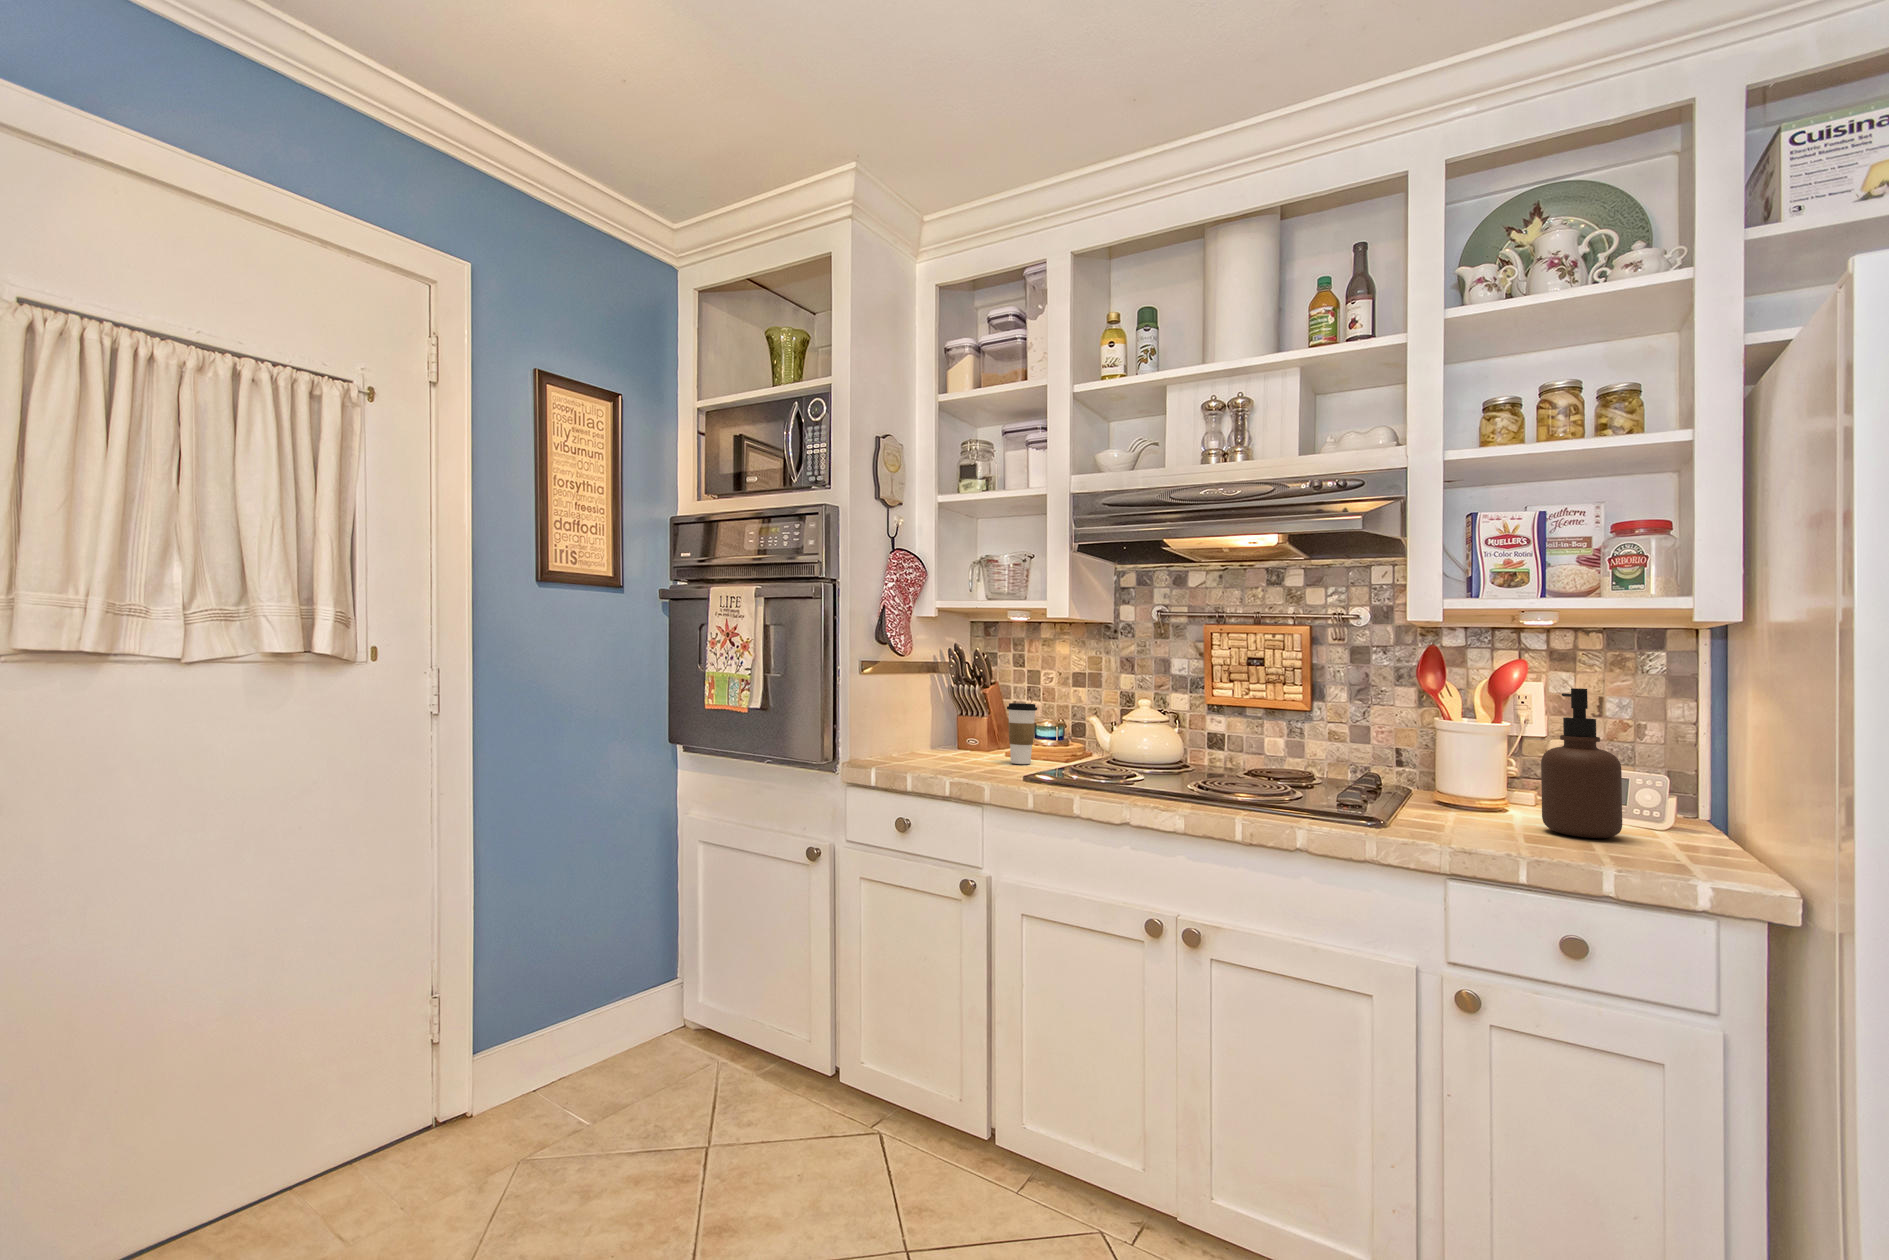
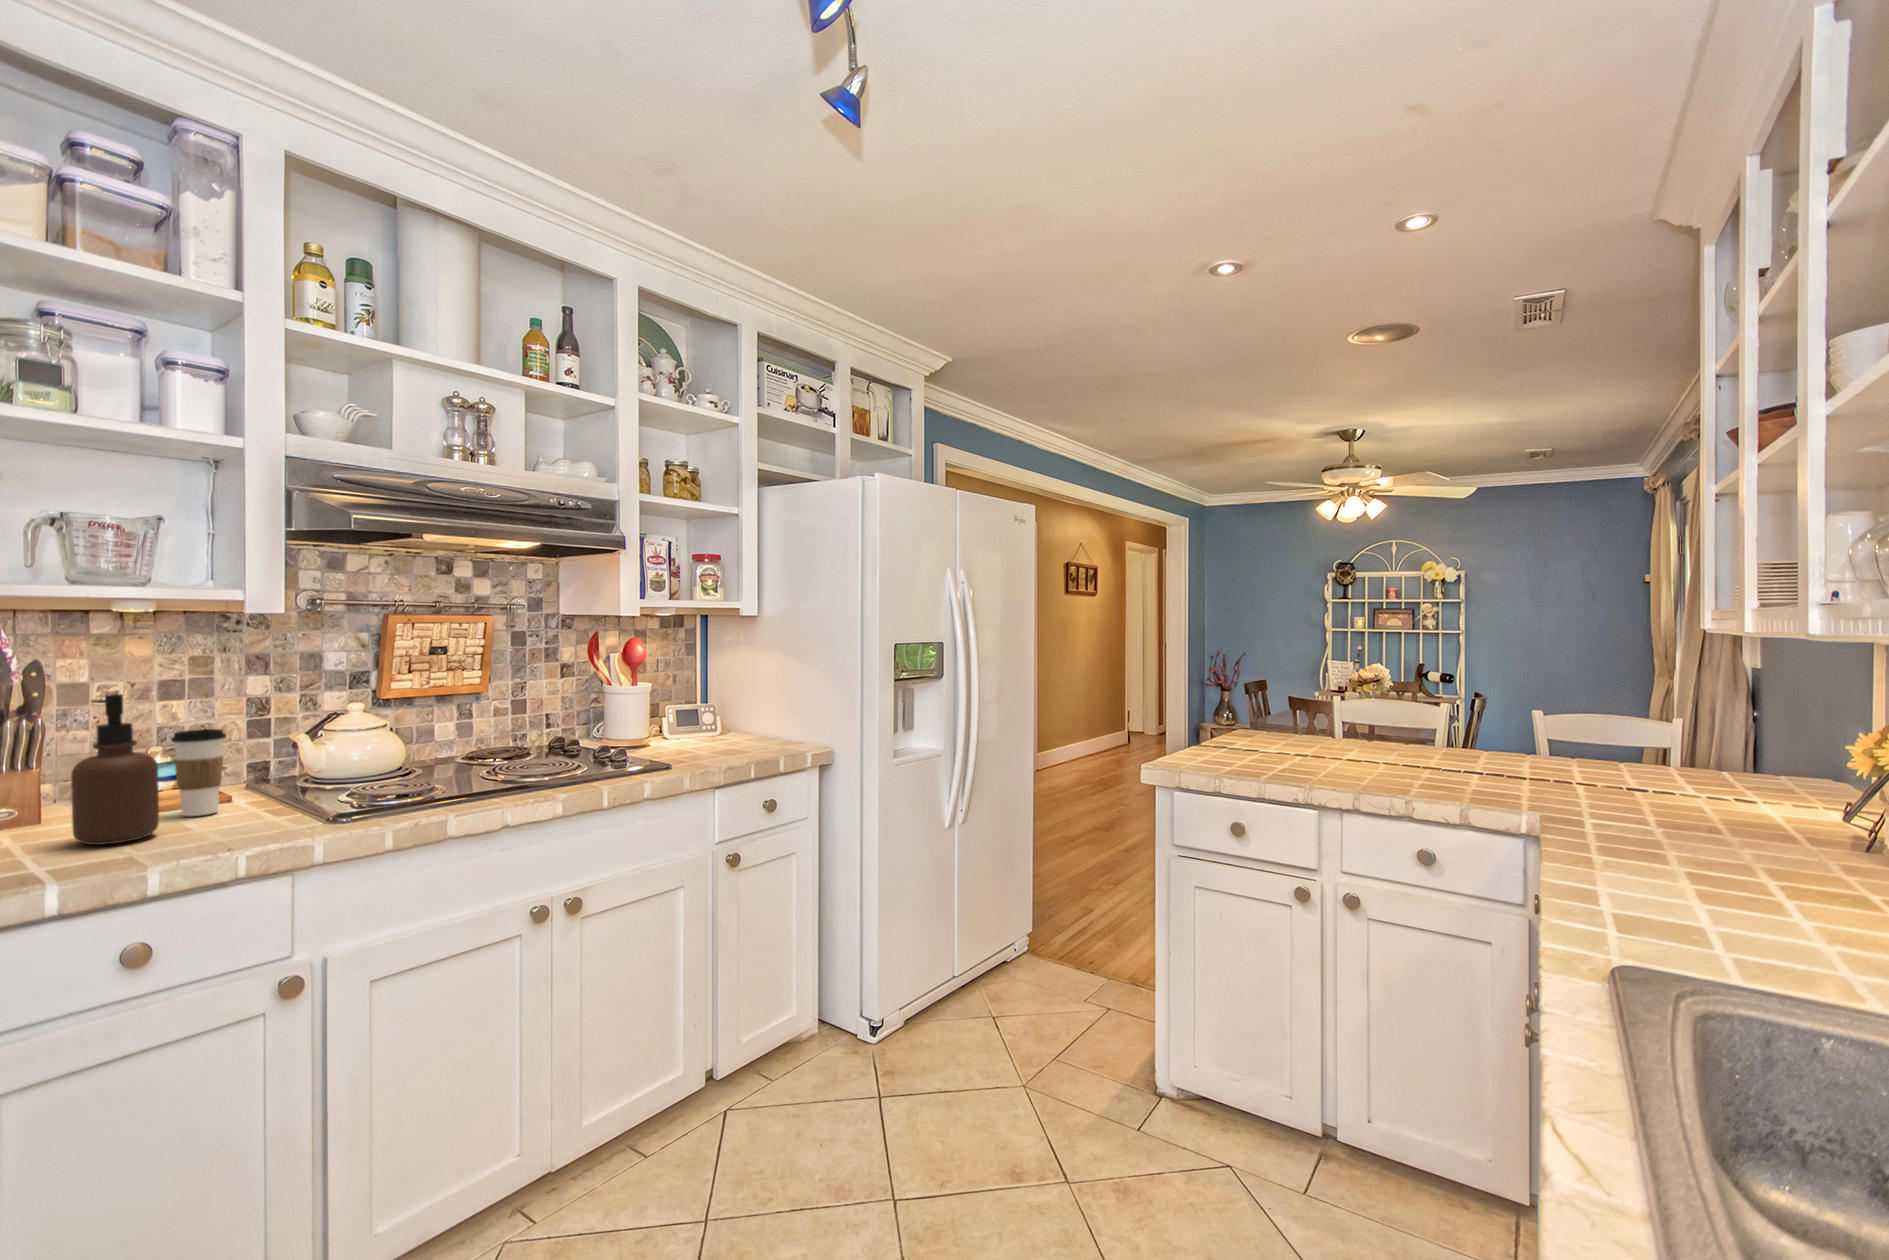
soap dispenser: present [1541,688,1622,838] -> present [71,694,159,845]

